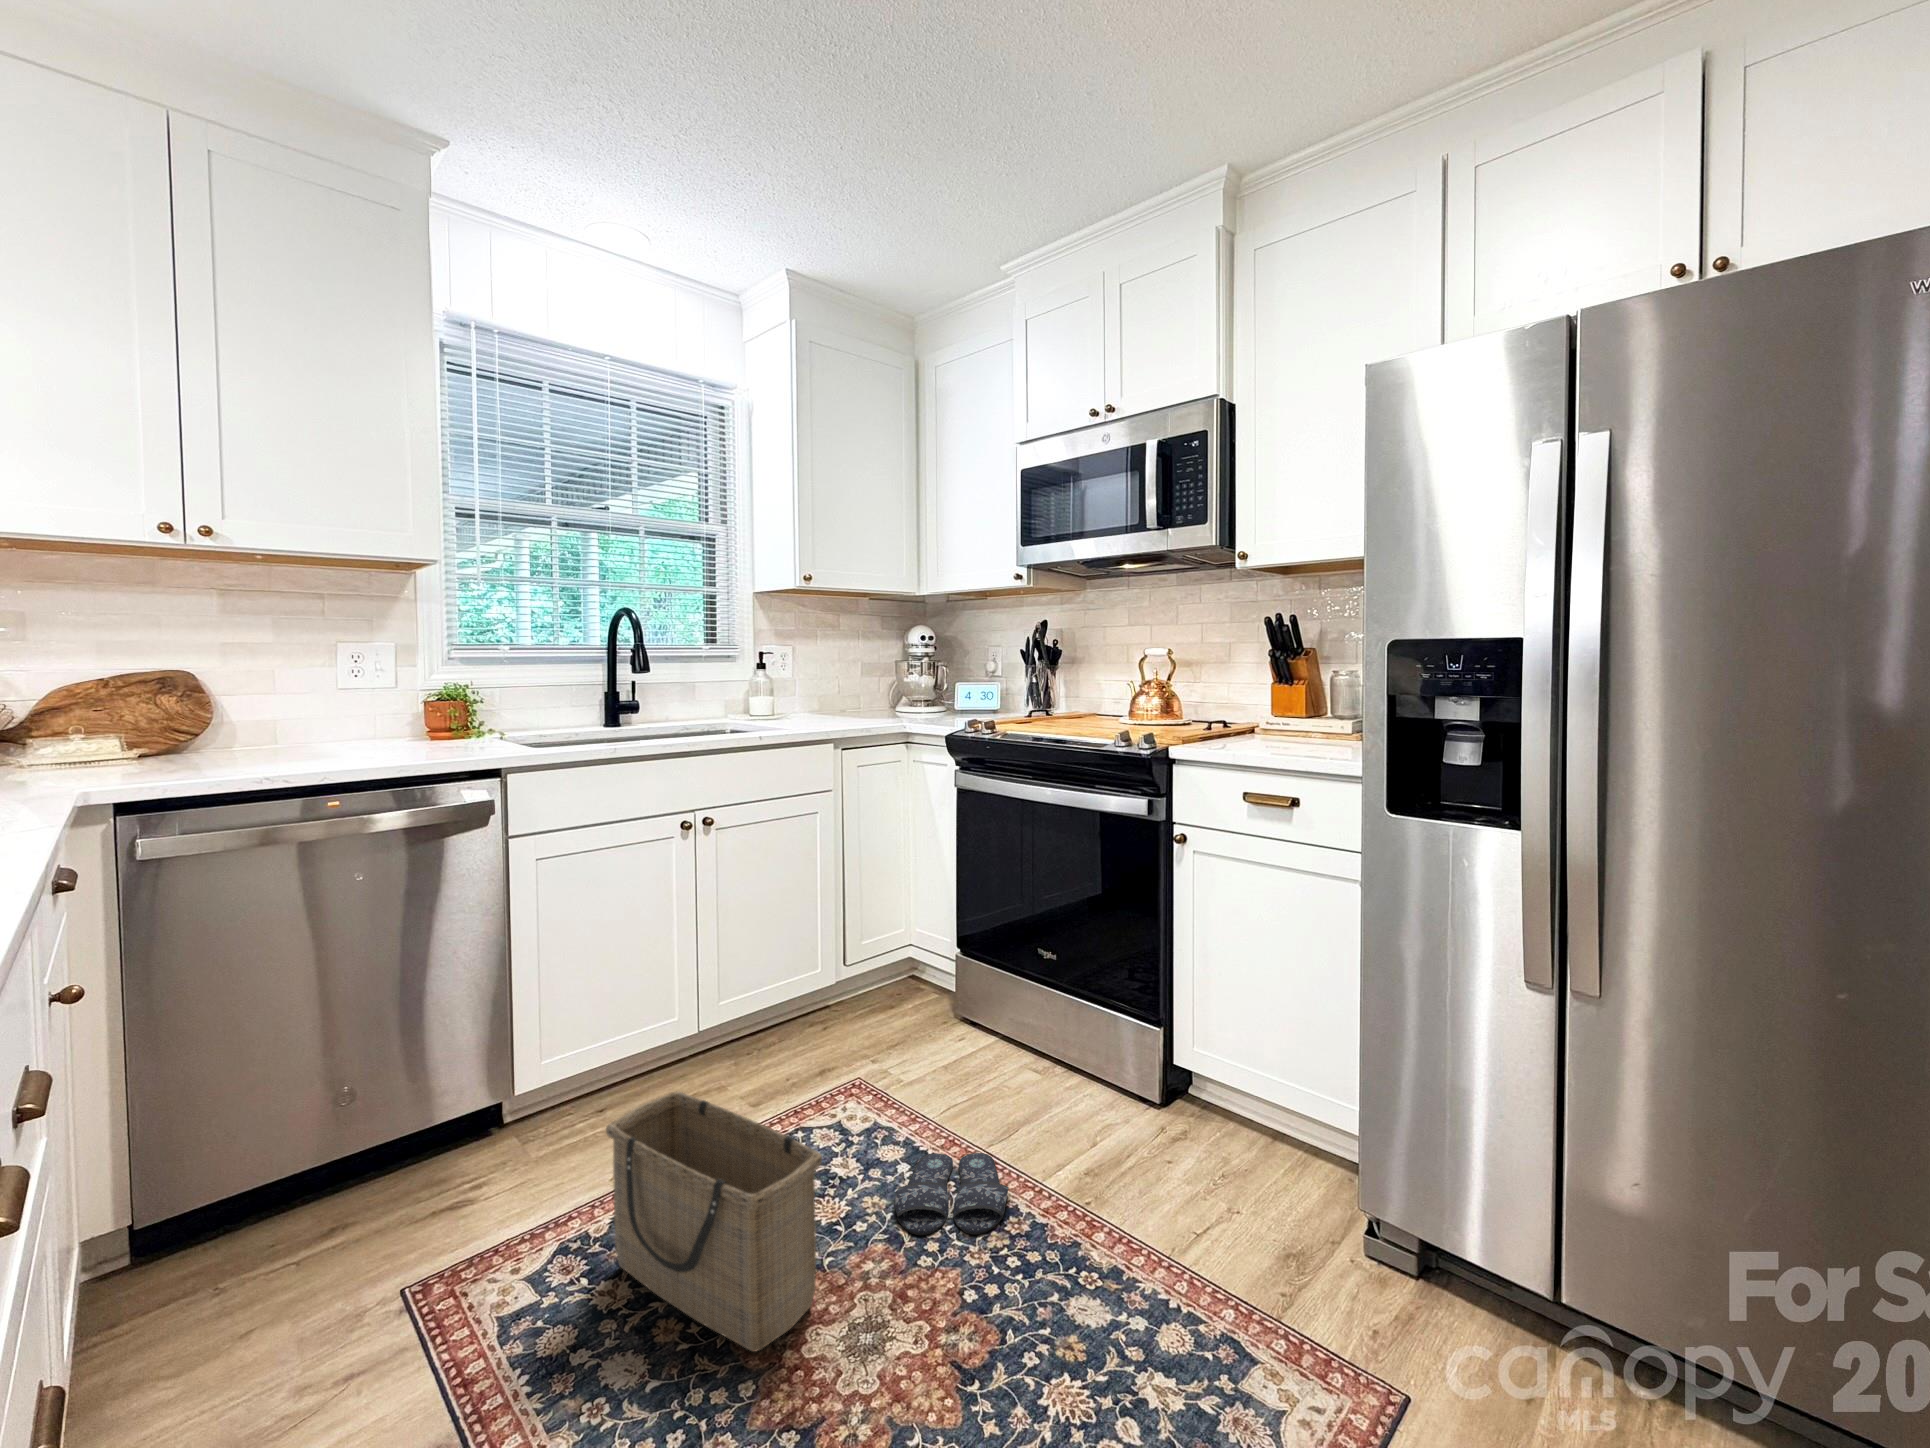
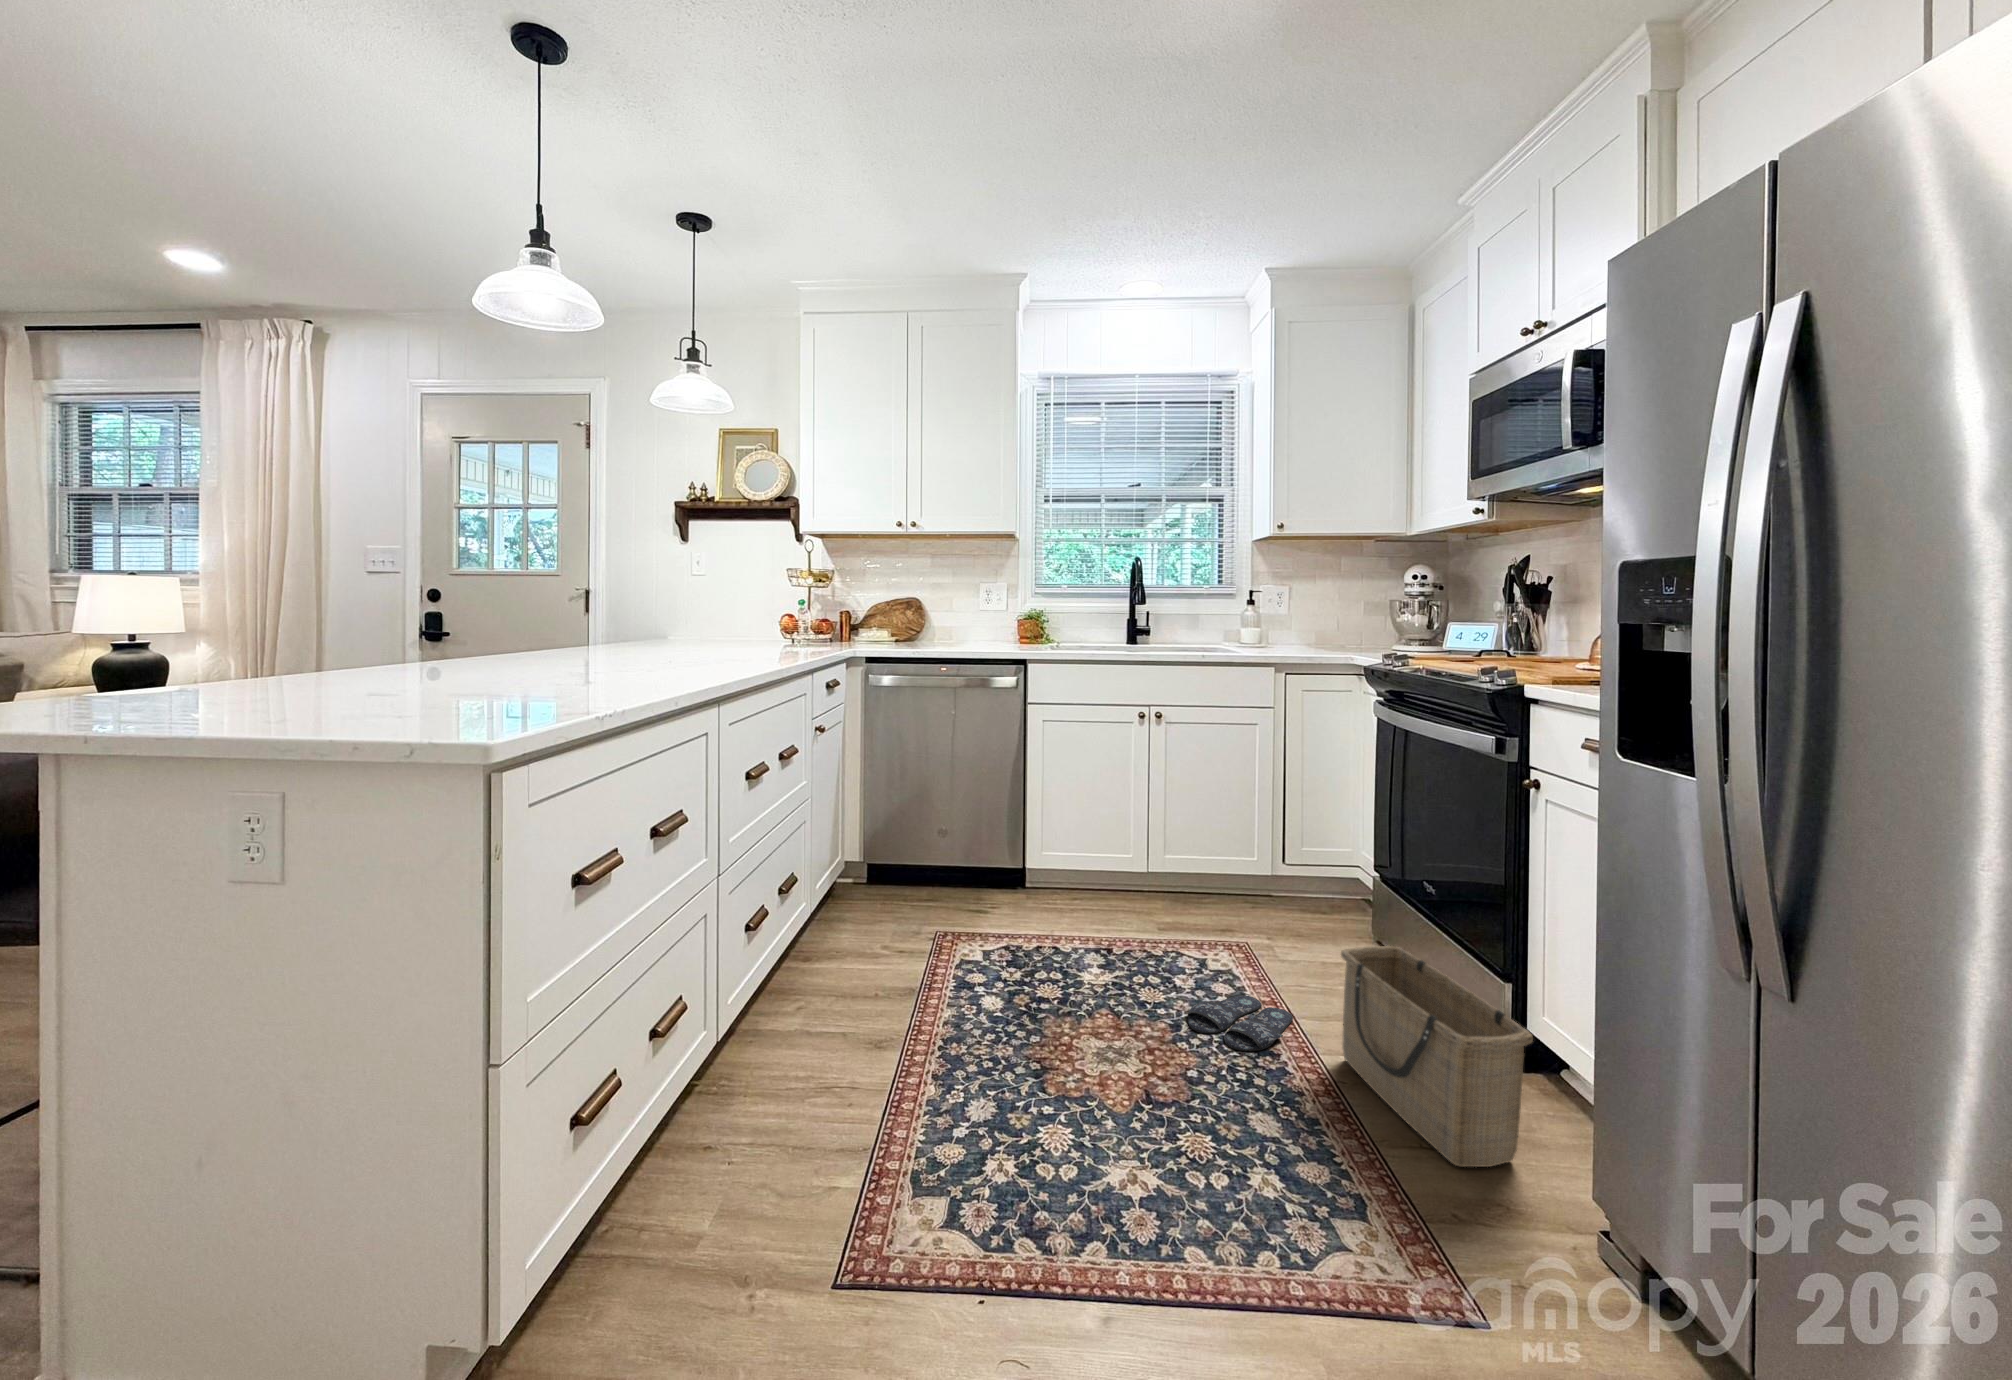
basket: present [606,1091,822,1351] -> present [1341,946,1533,1167]

